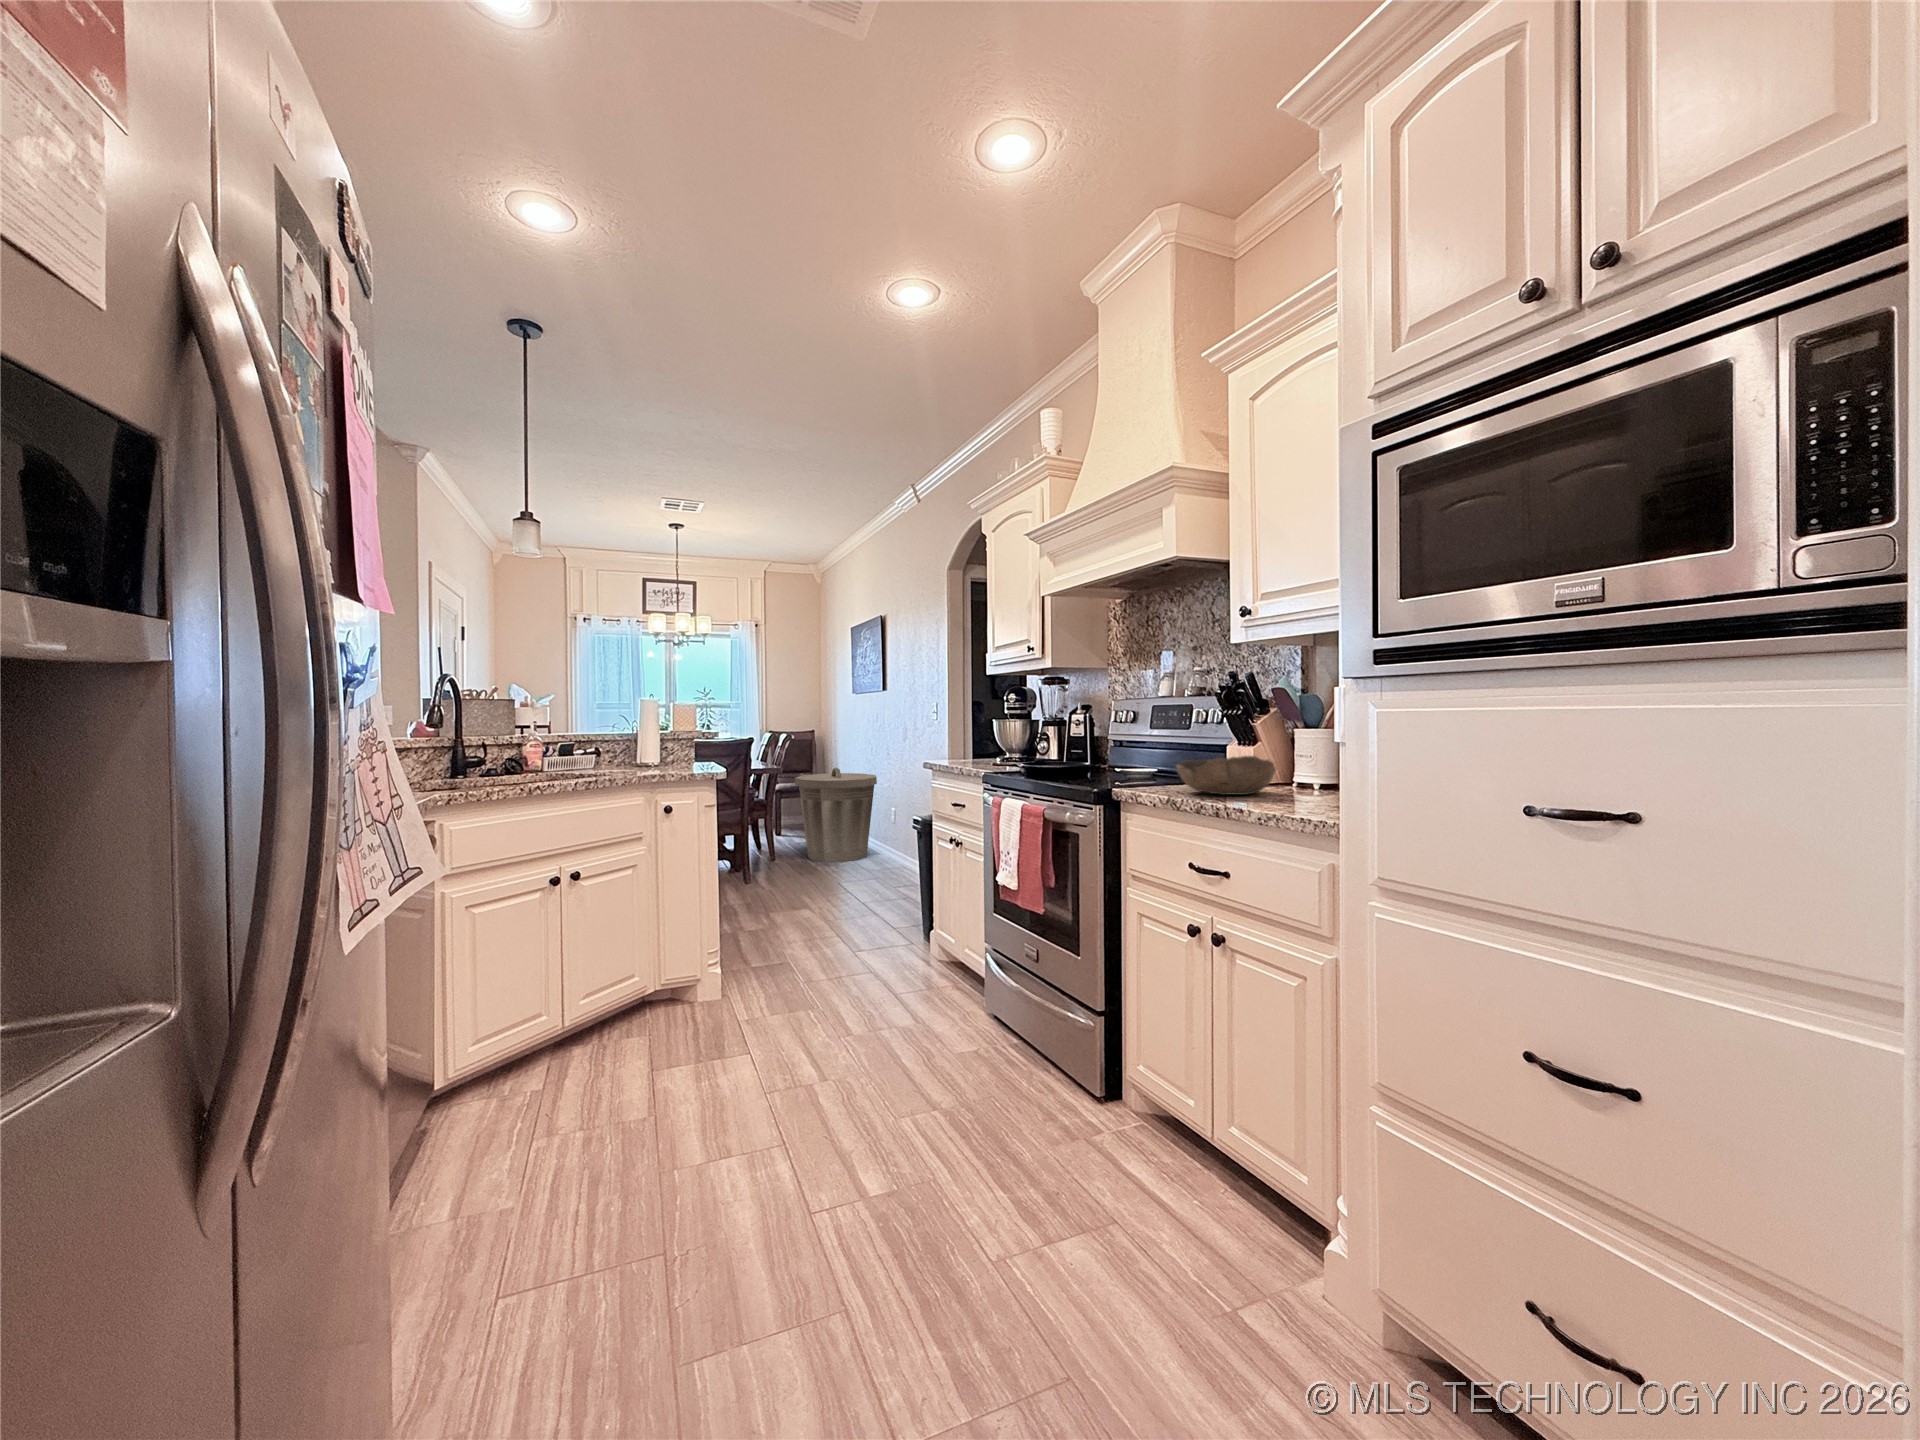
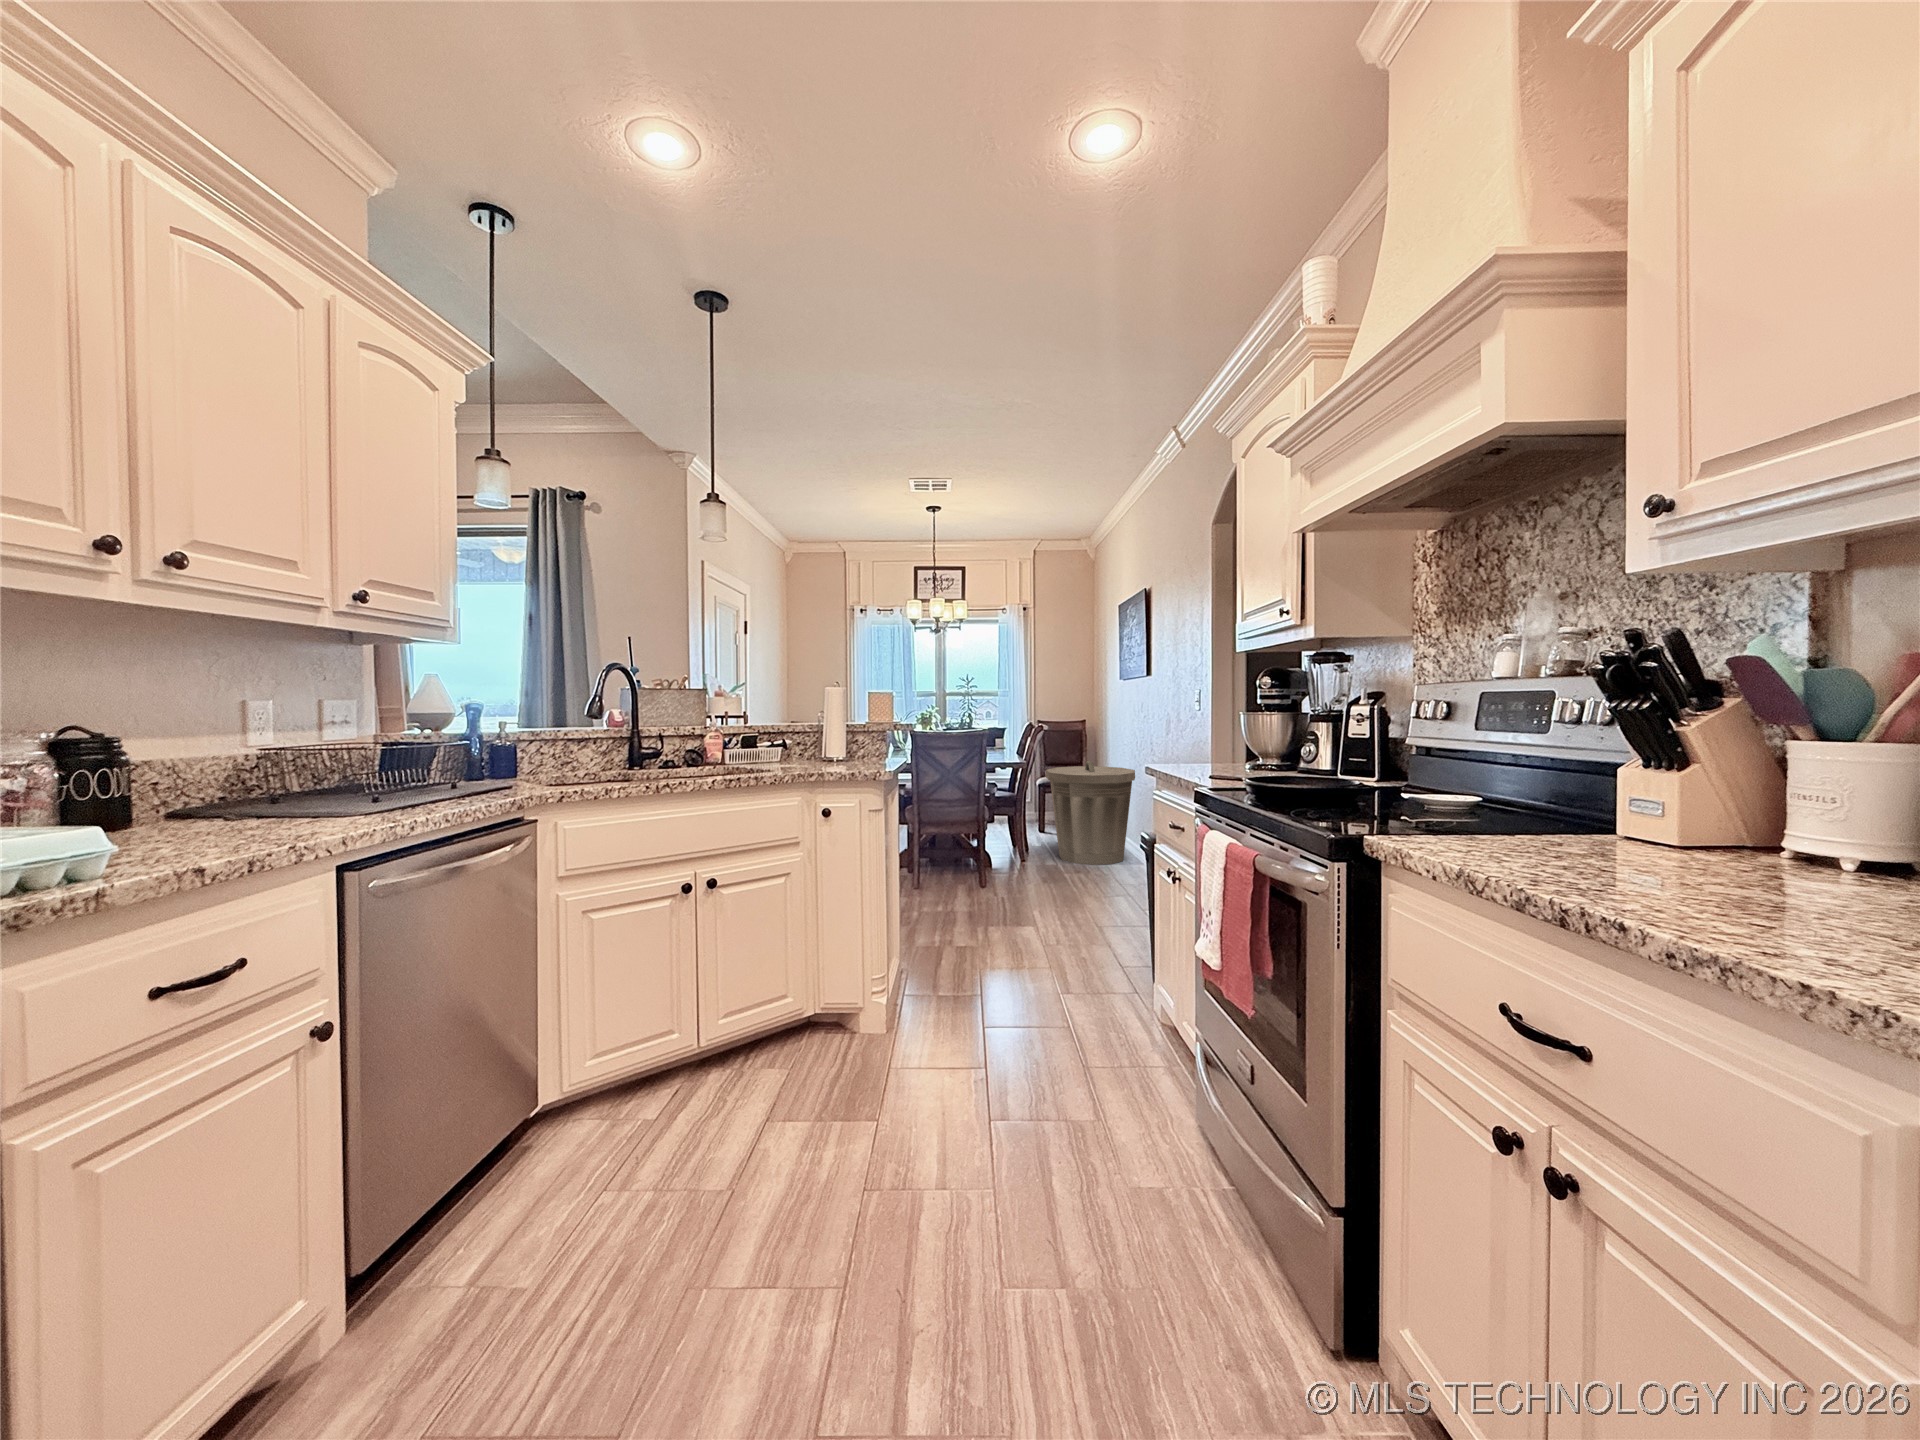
bowl: present [1176,756,1276,795] -> none [1485,795,1738,877]

